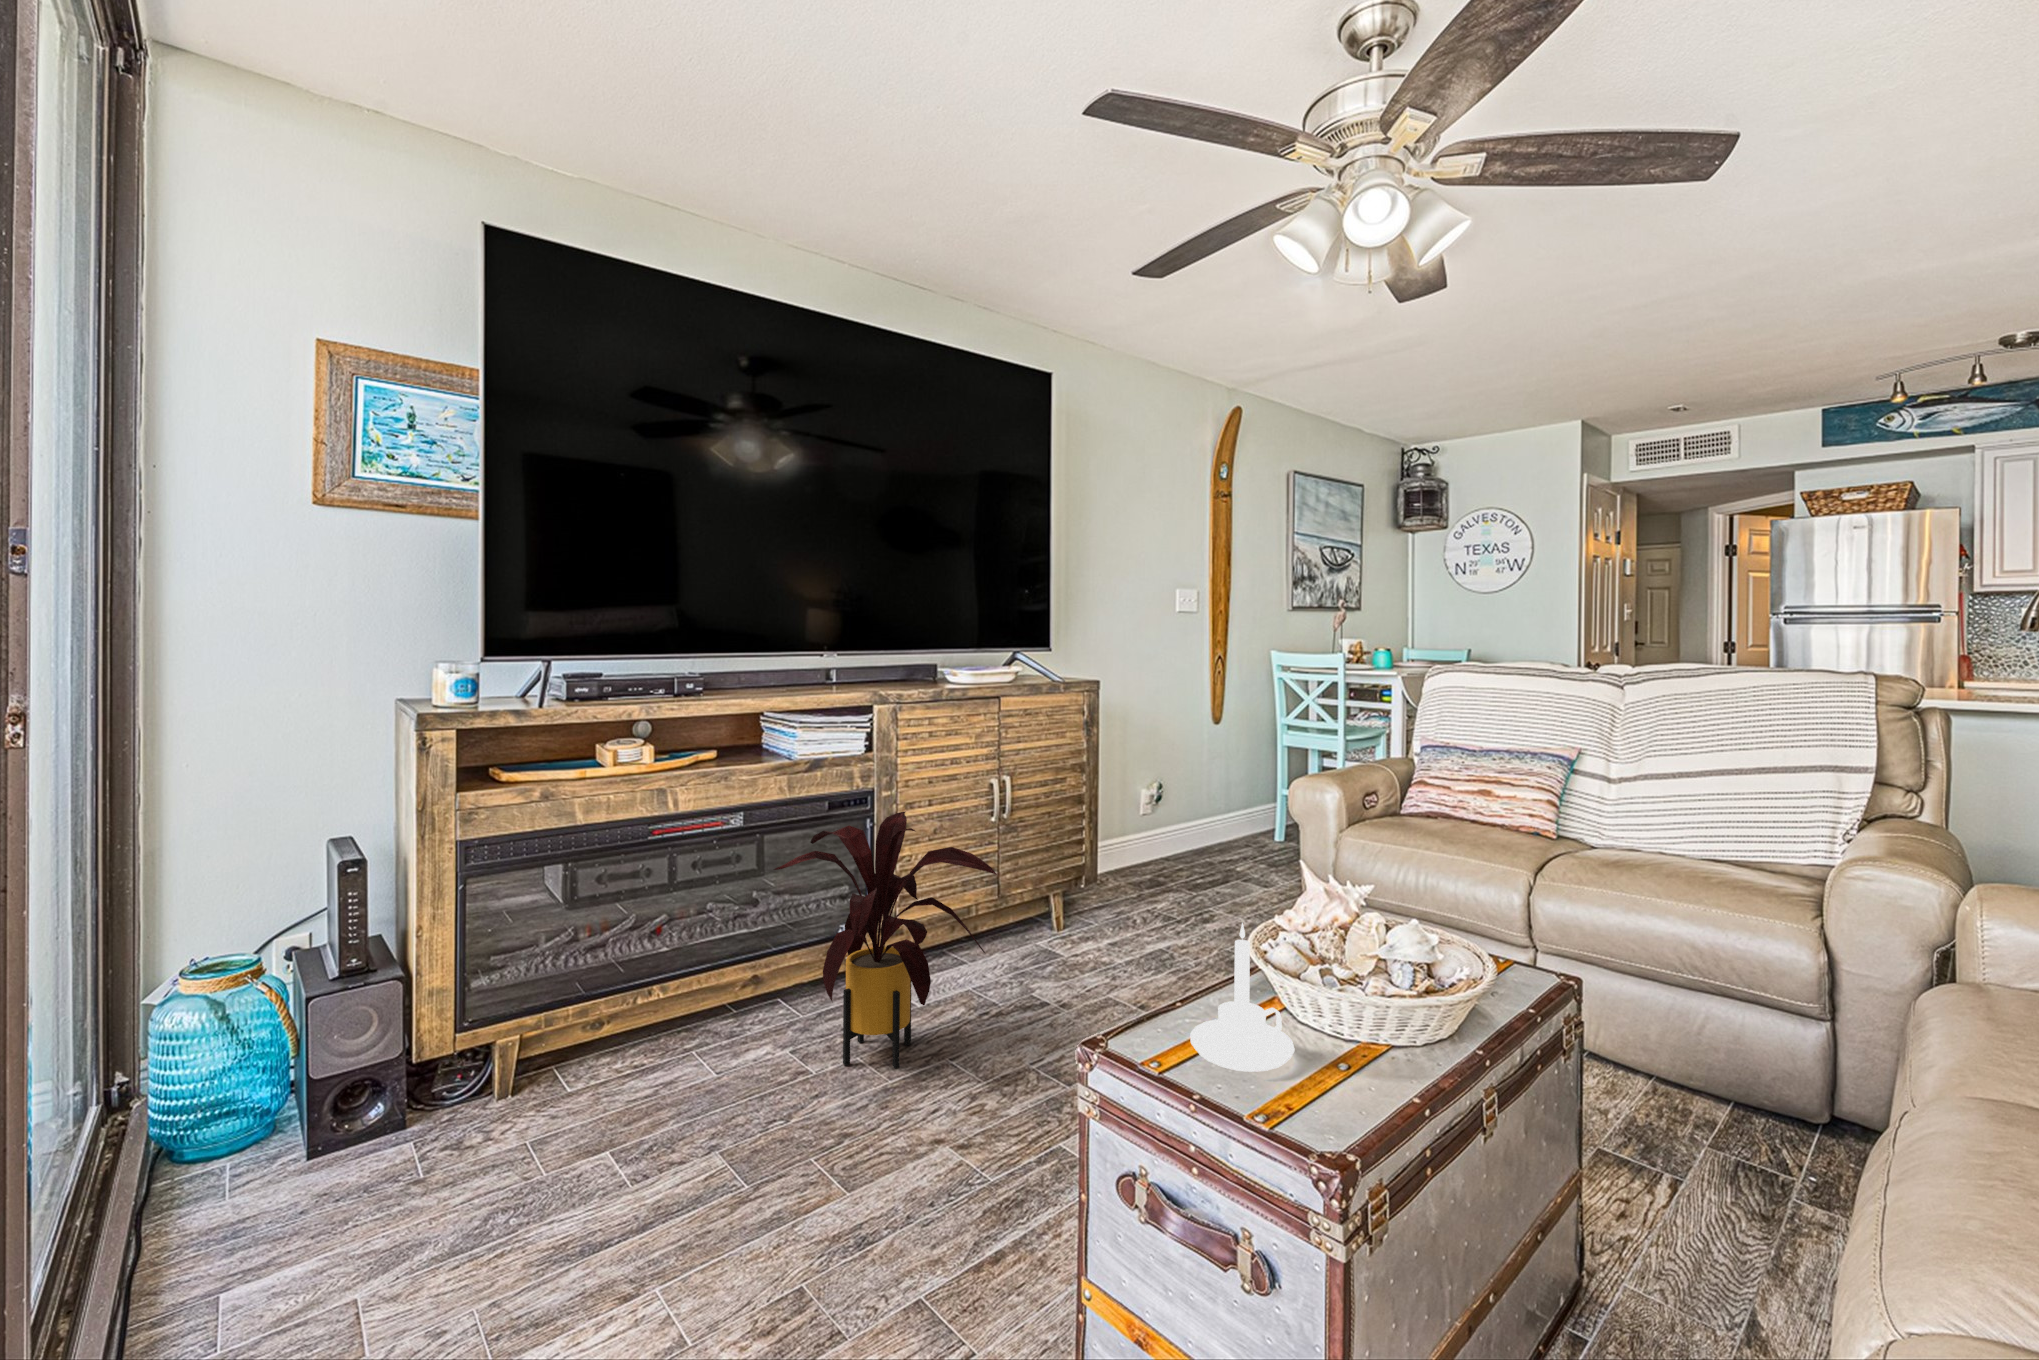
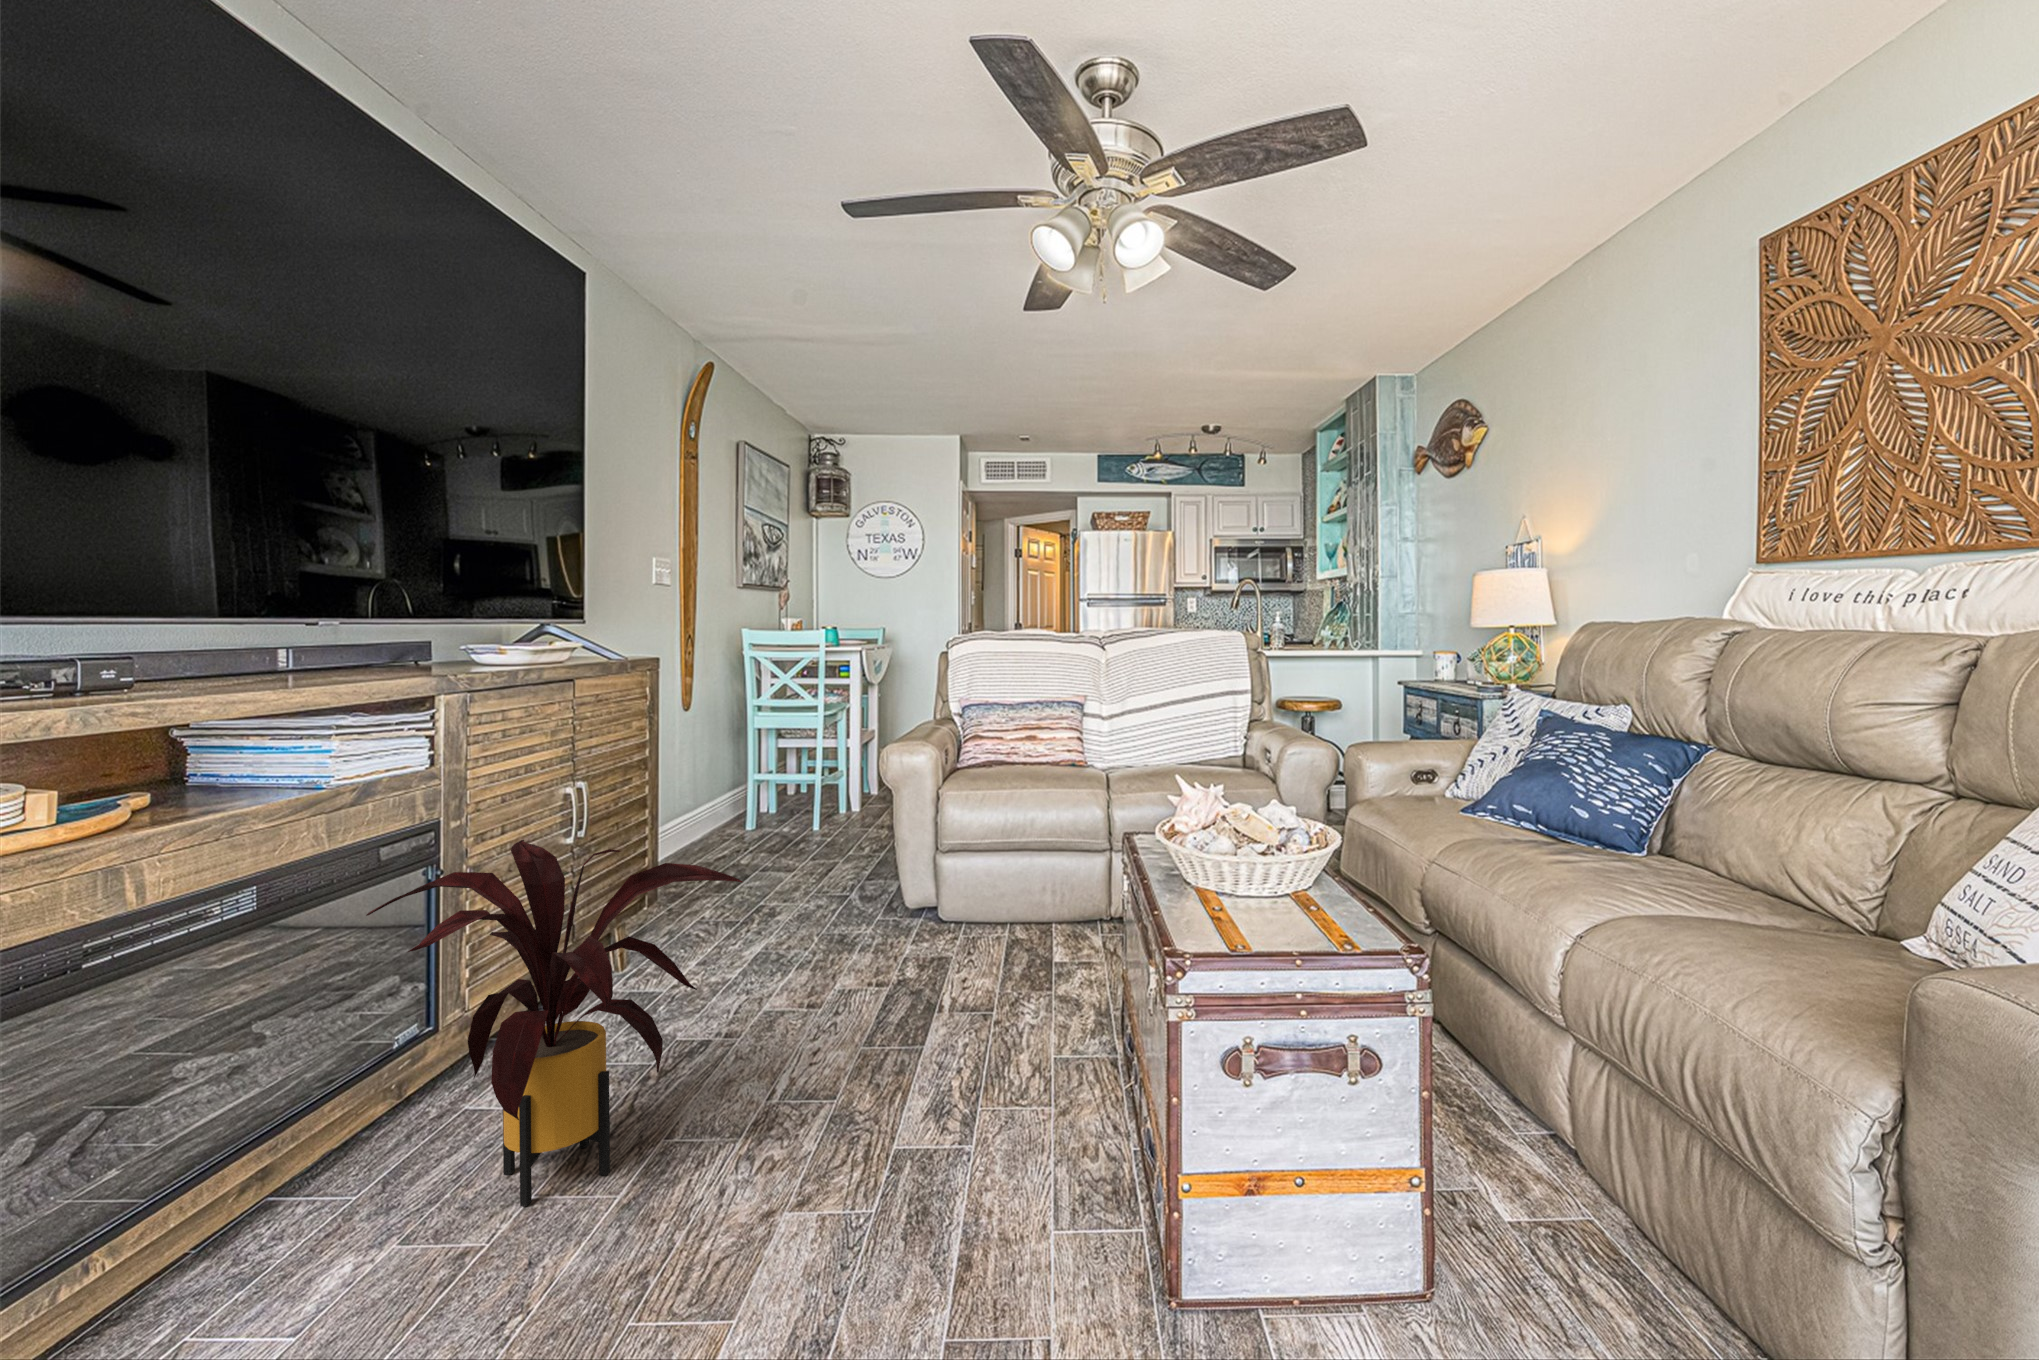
candle holder: present [1191,923,1294,1072] -> none [1219,818,1306,940]

